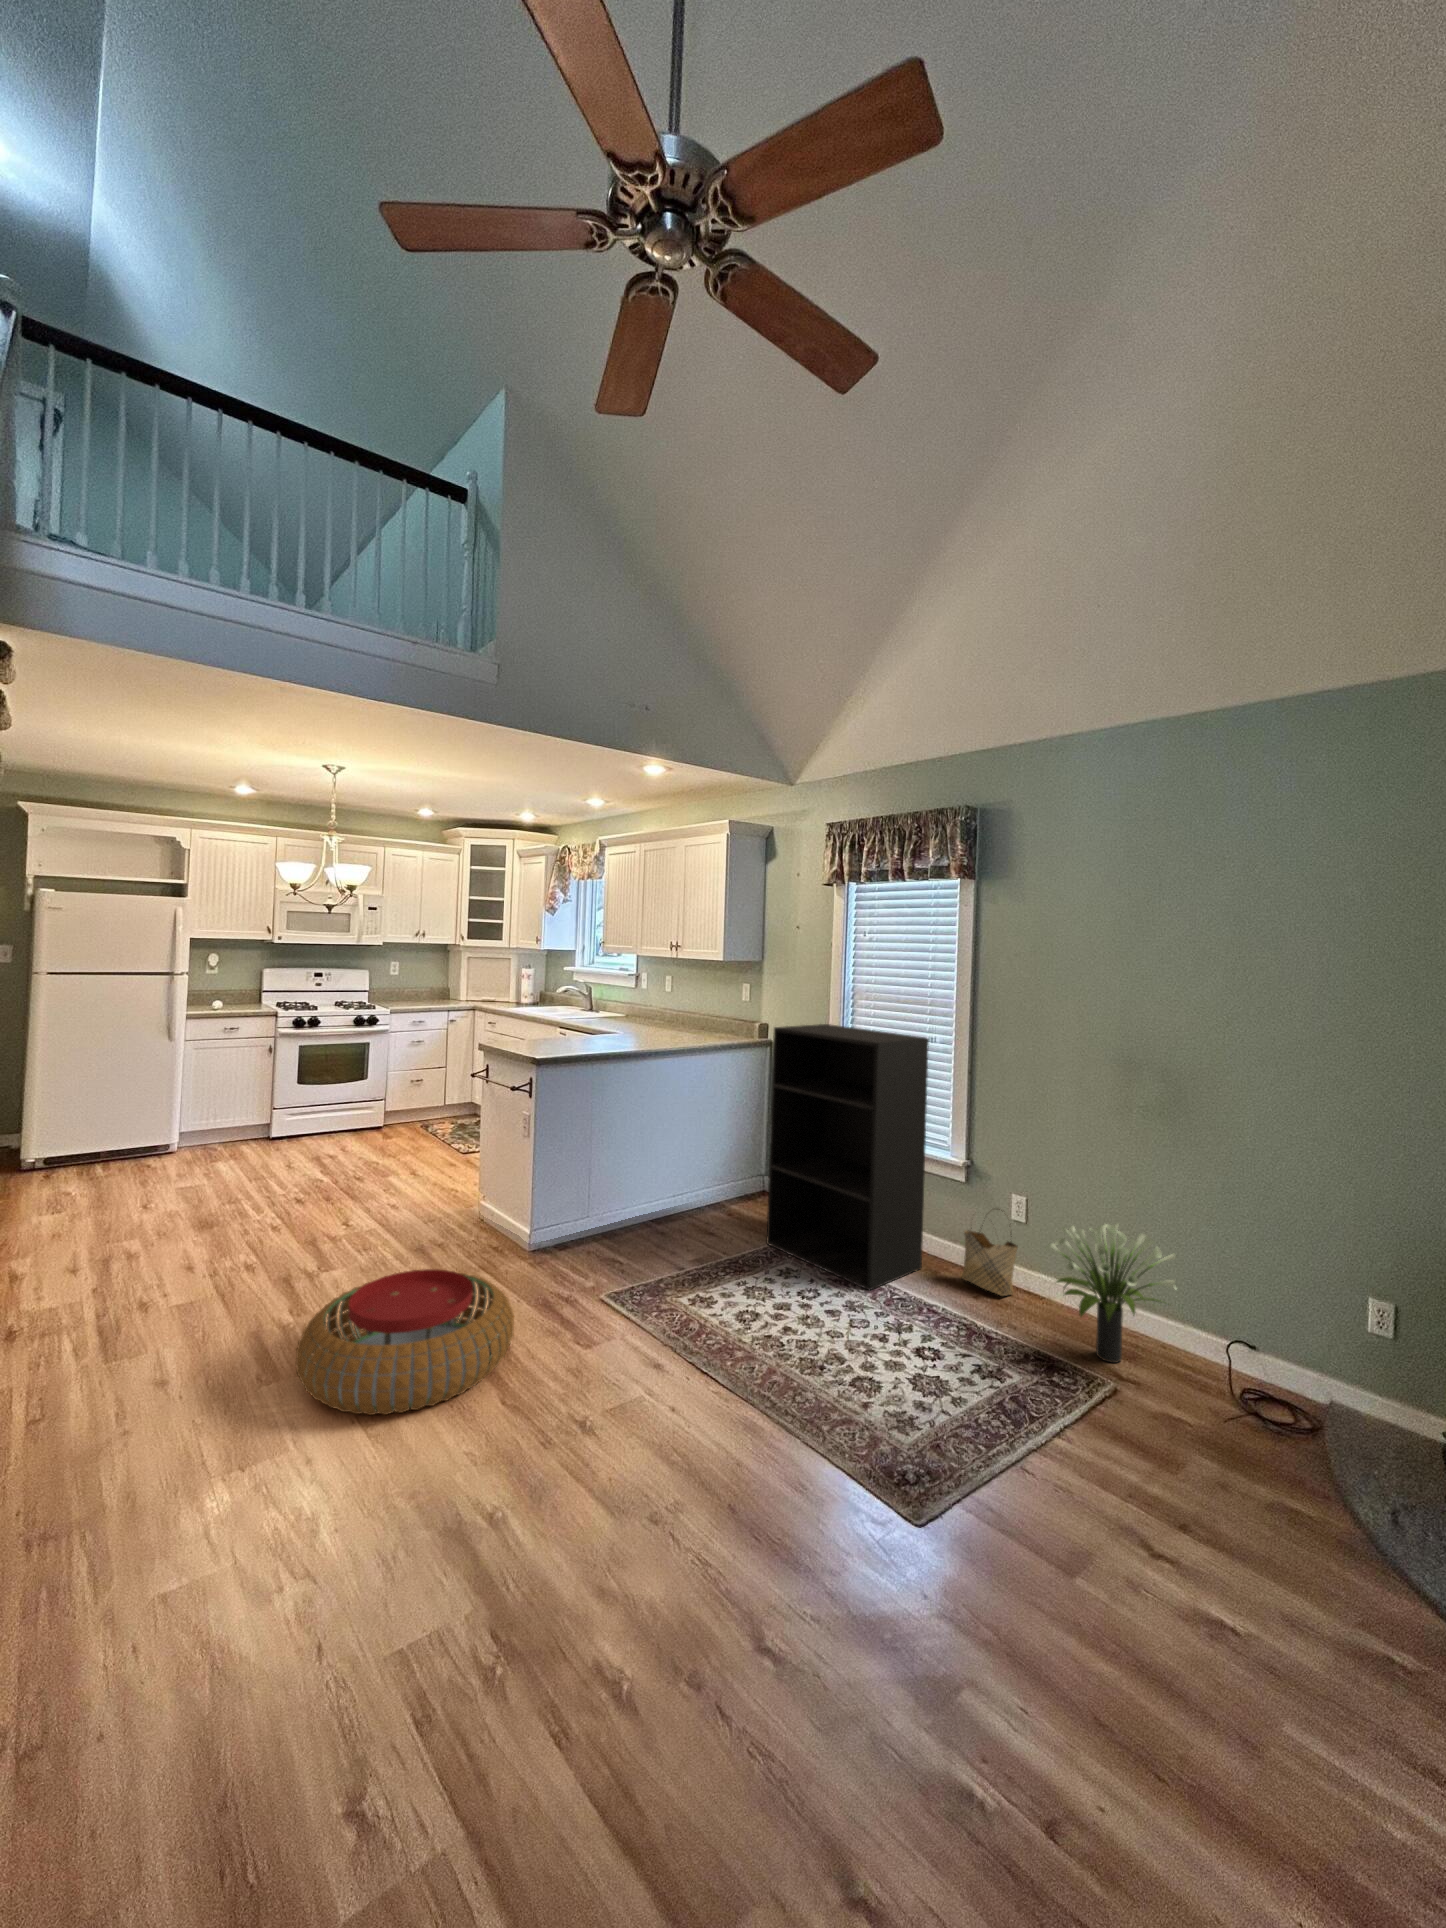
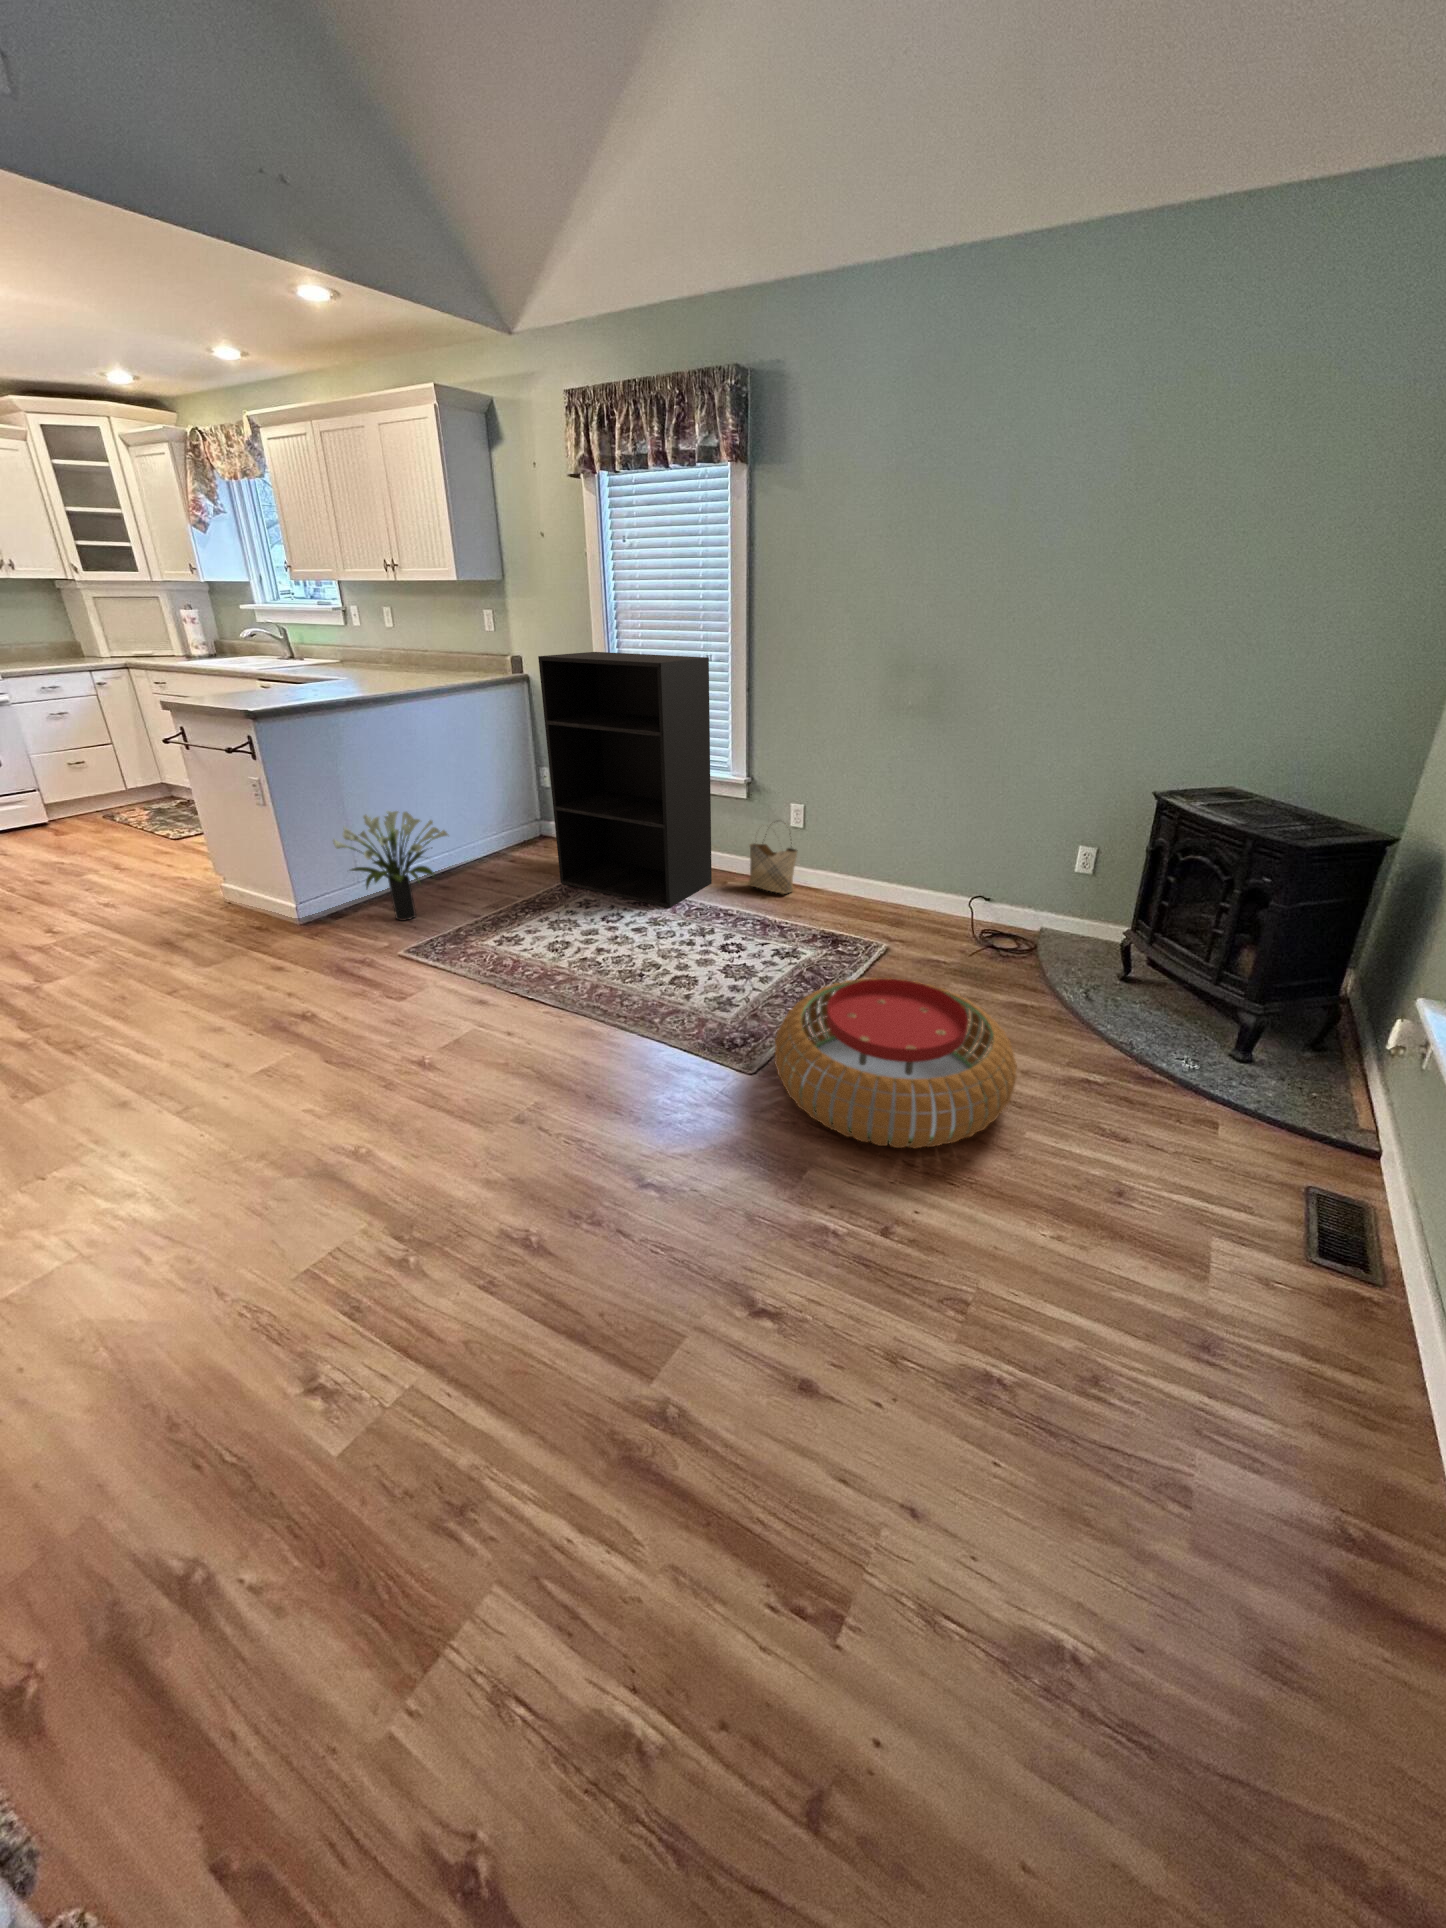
potted plant: present [1045,1224,1176,1363] -> present [333,811,448,921]
pouf: present [296,1269,514,1415] -> present [775,978,1017,1148]

